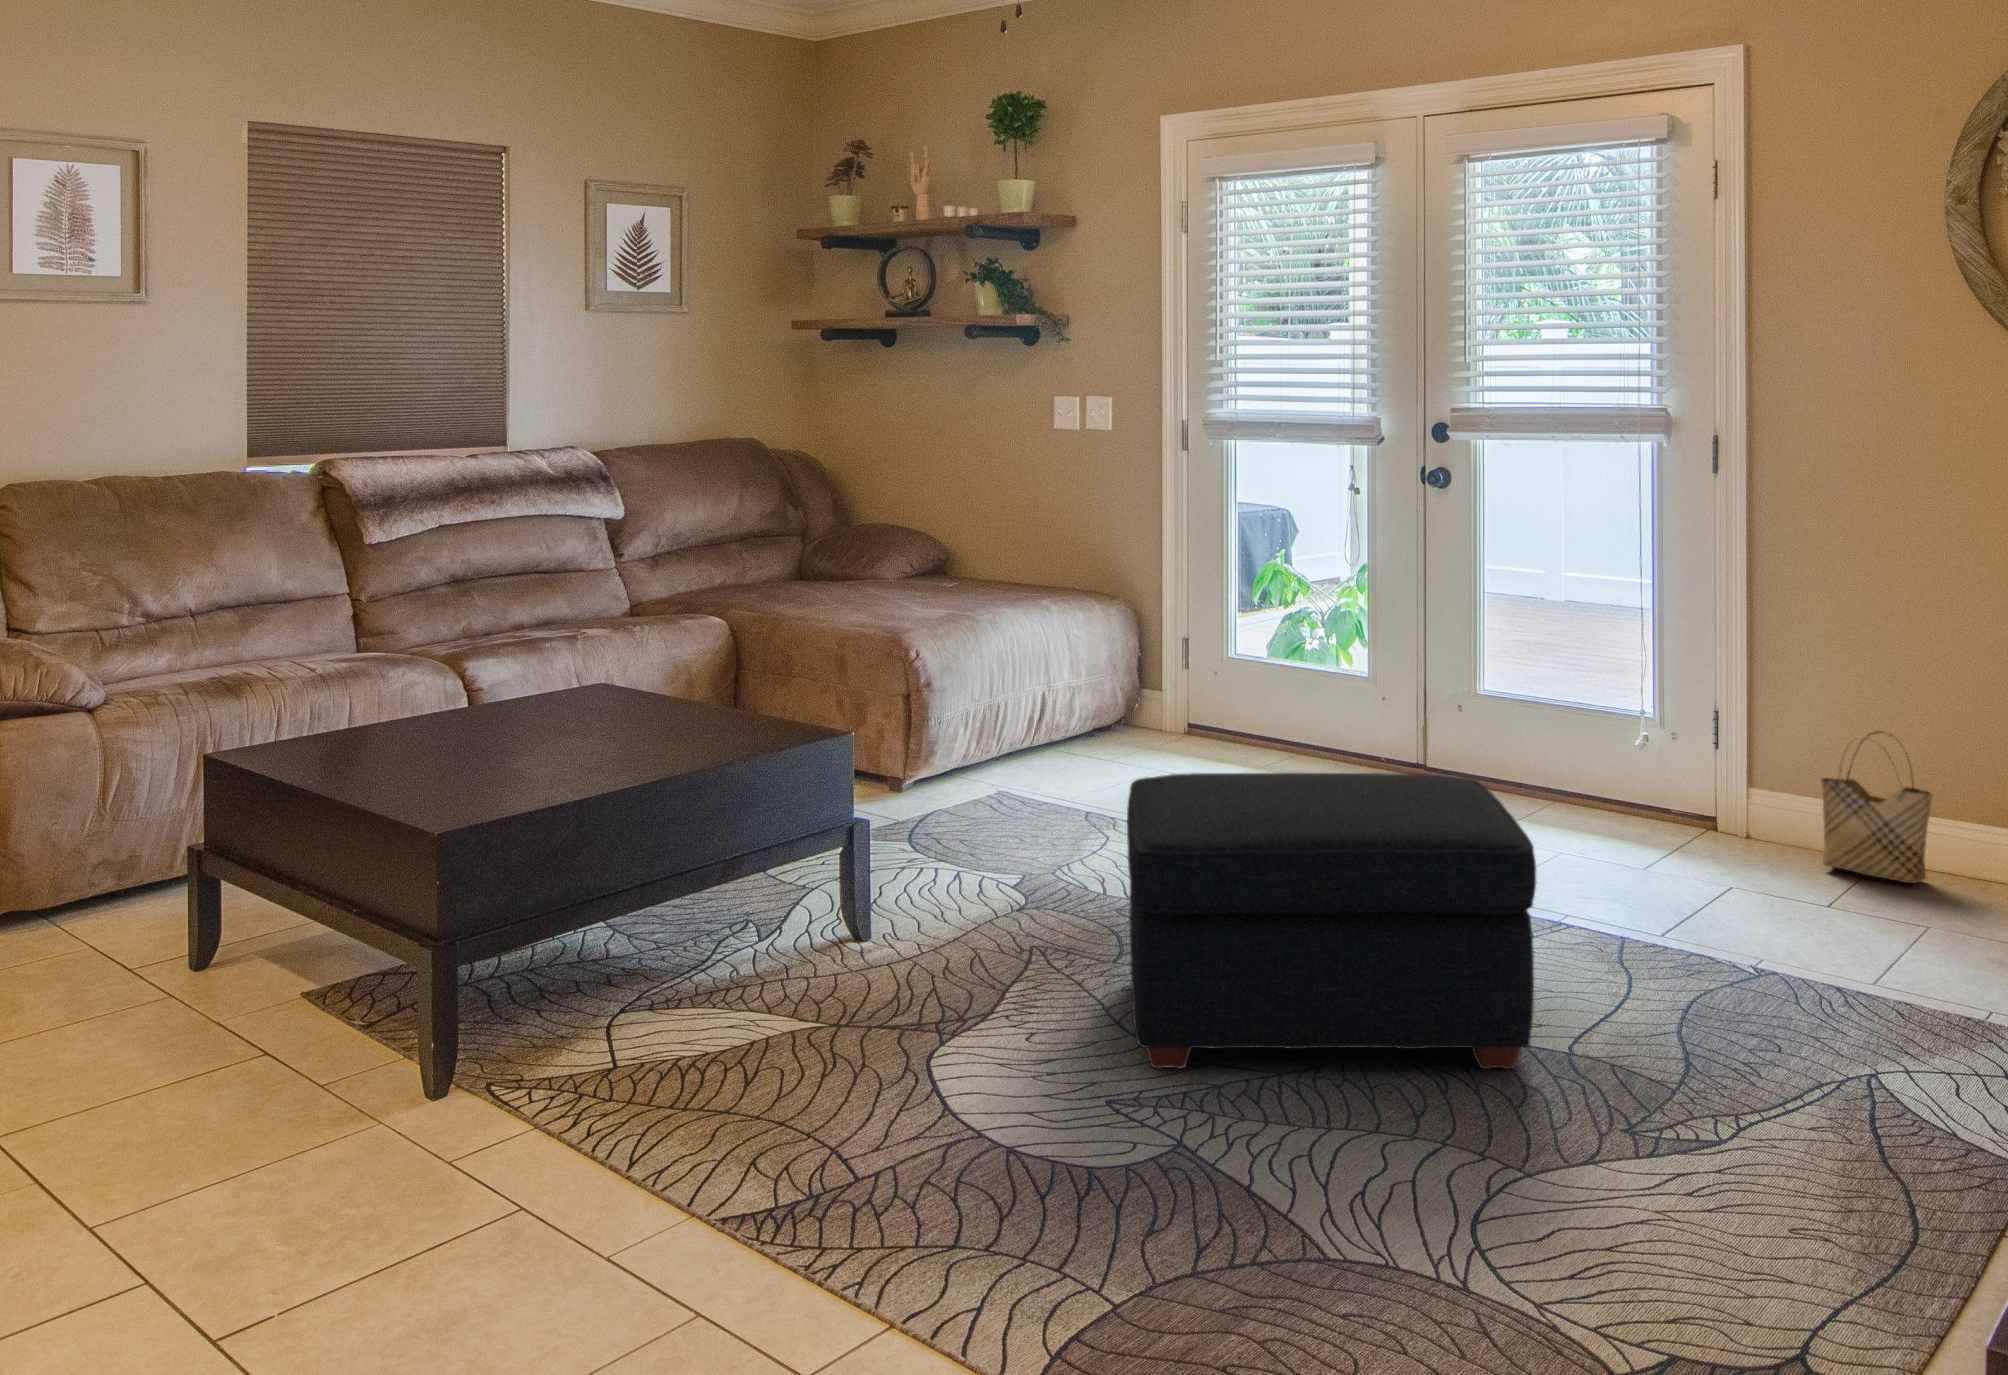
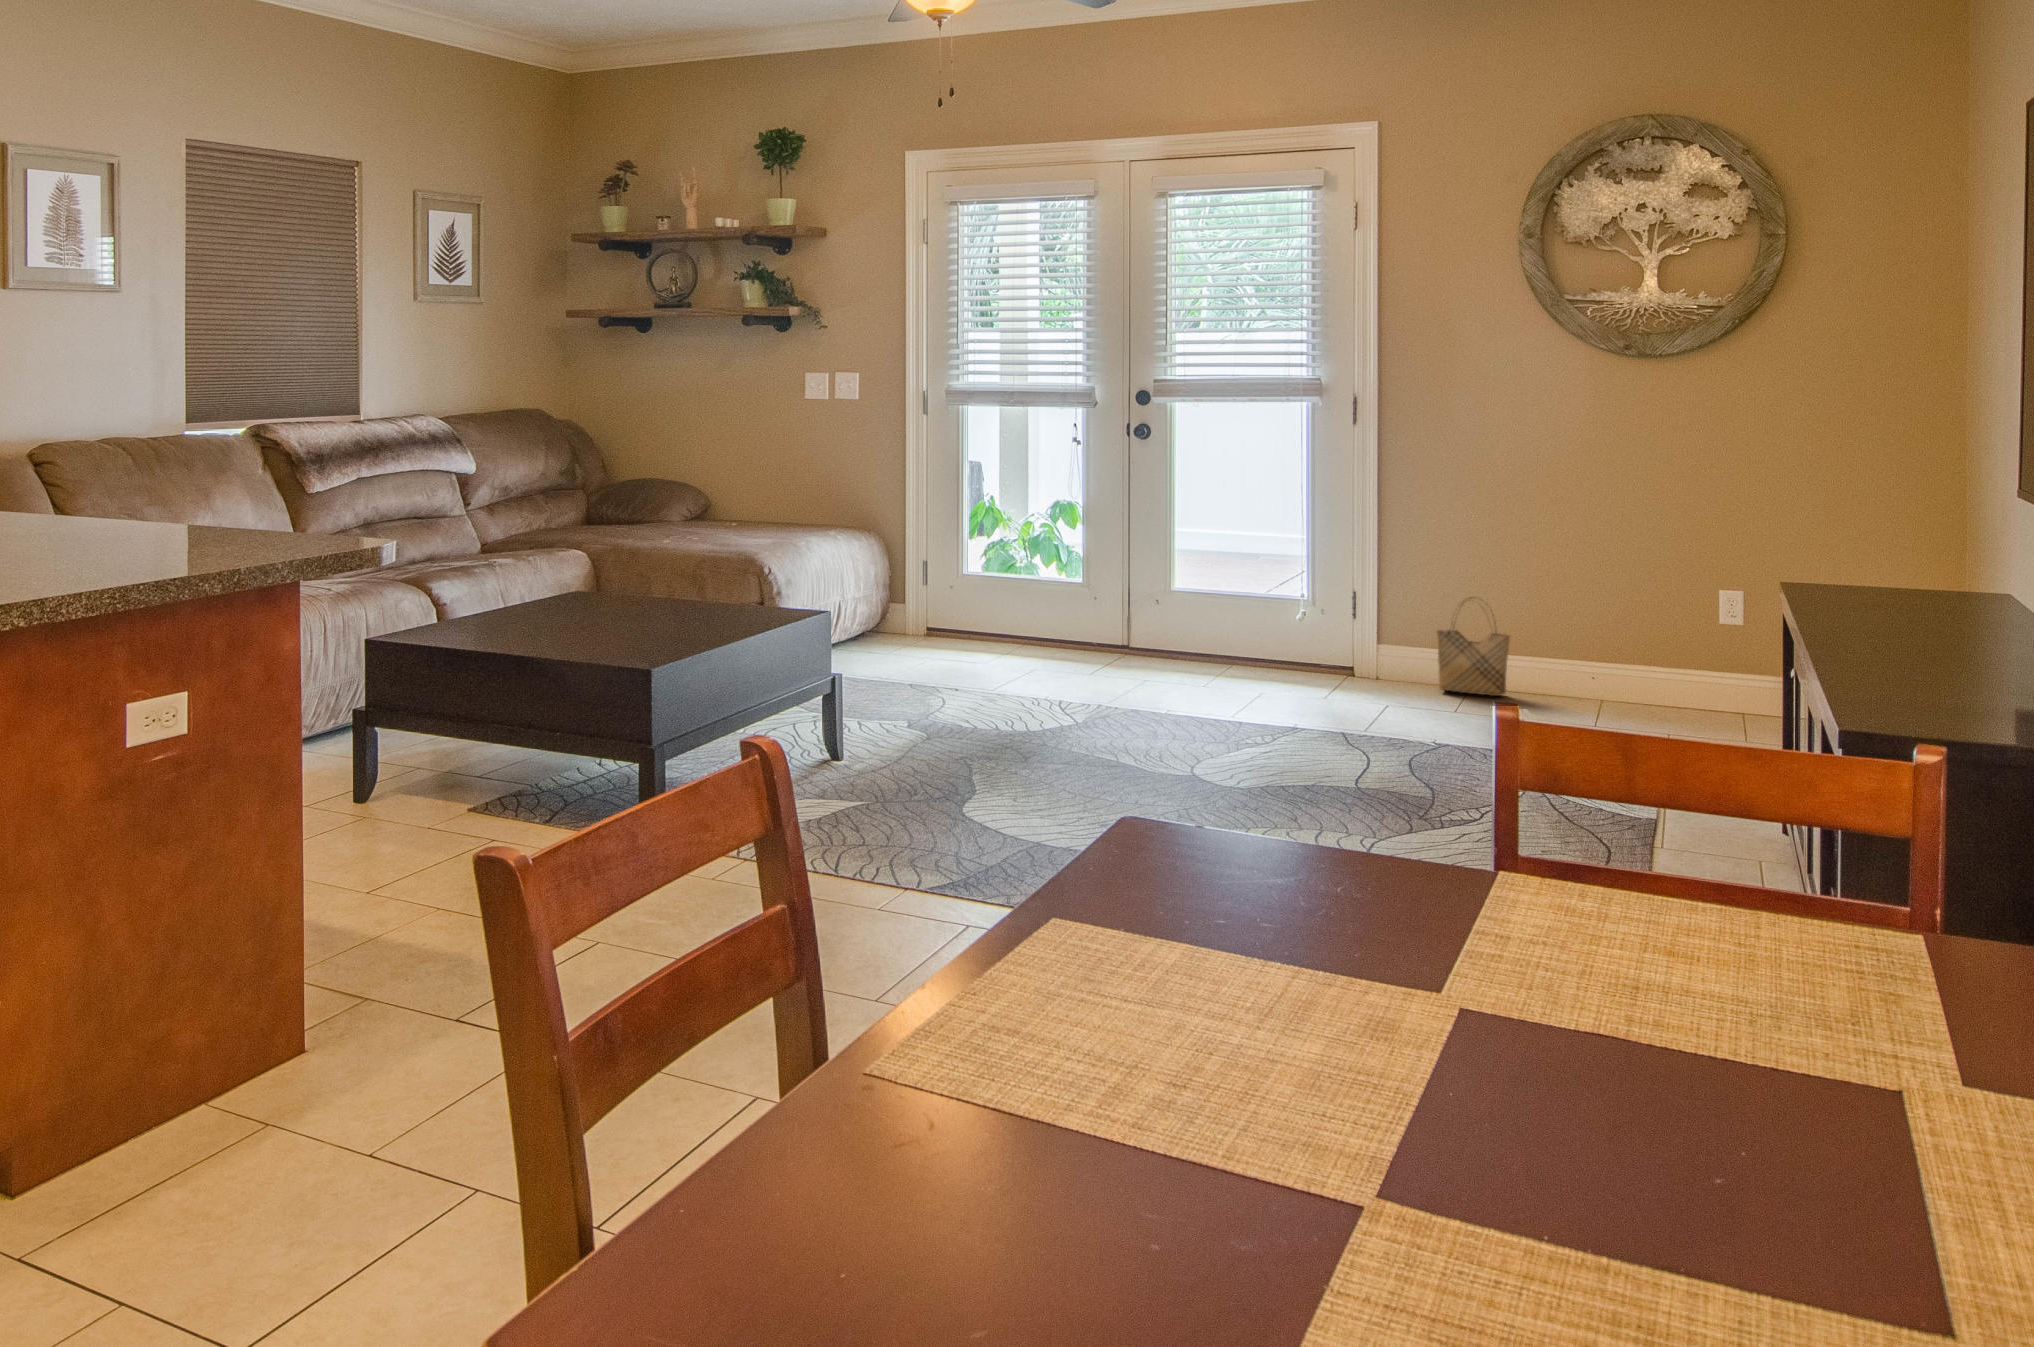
ottoman: present [1127,773,1536,1069] -> none [1046,621,1343,806]

